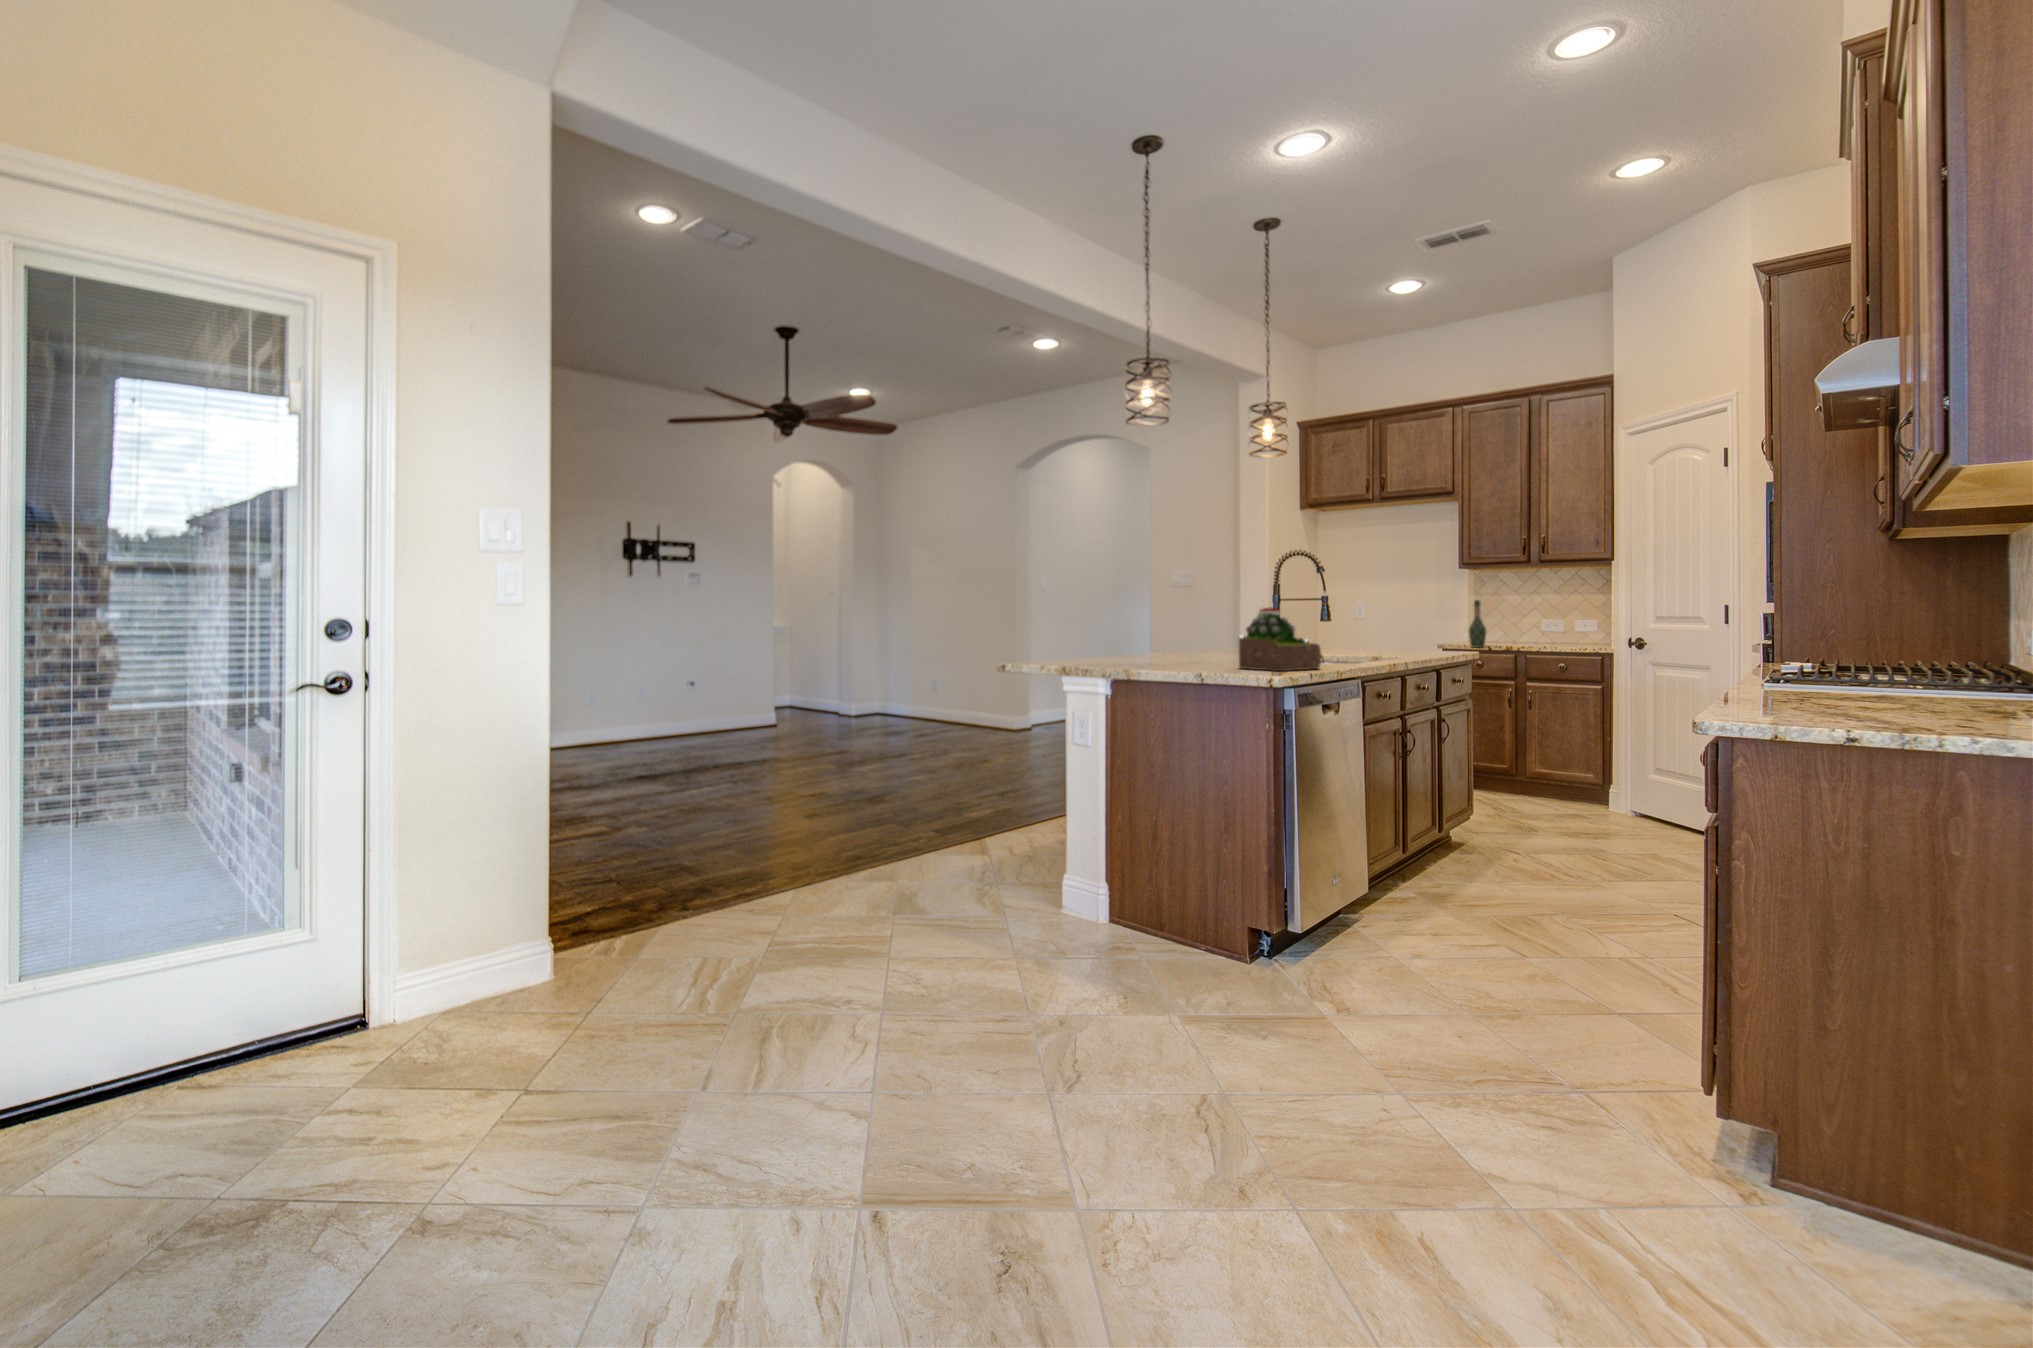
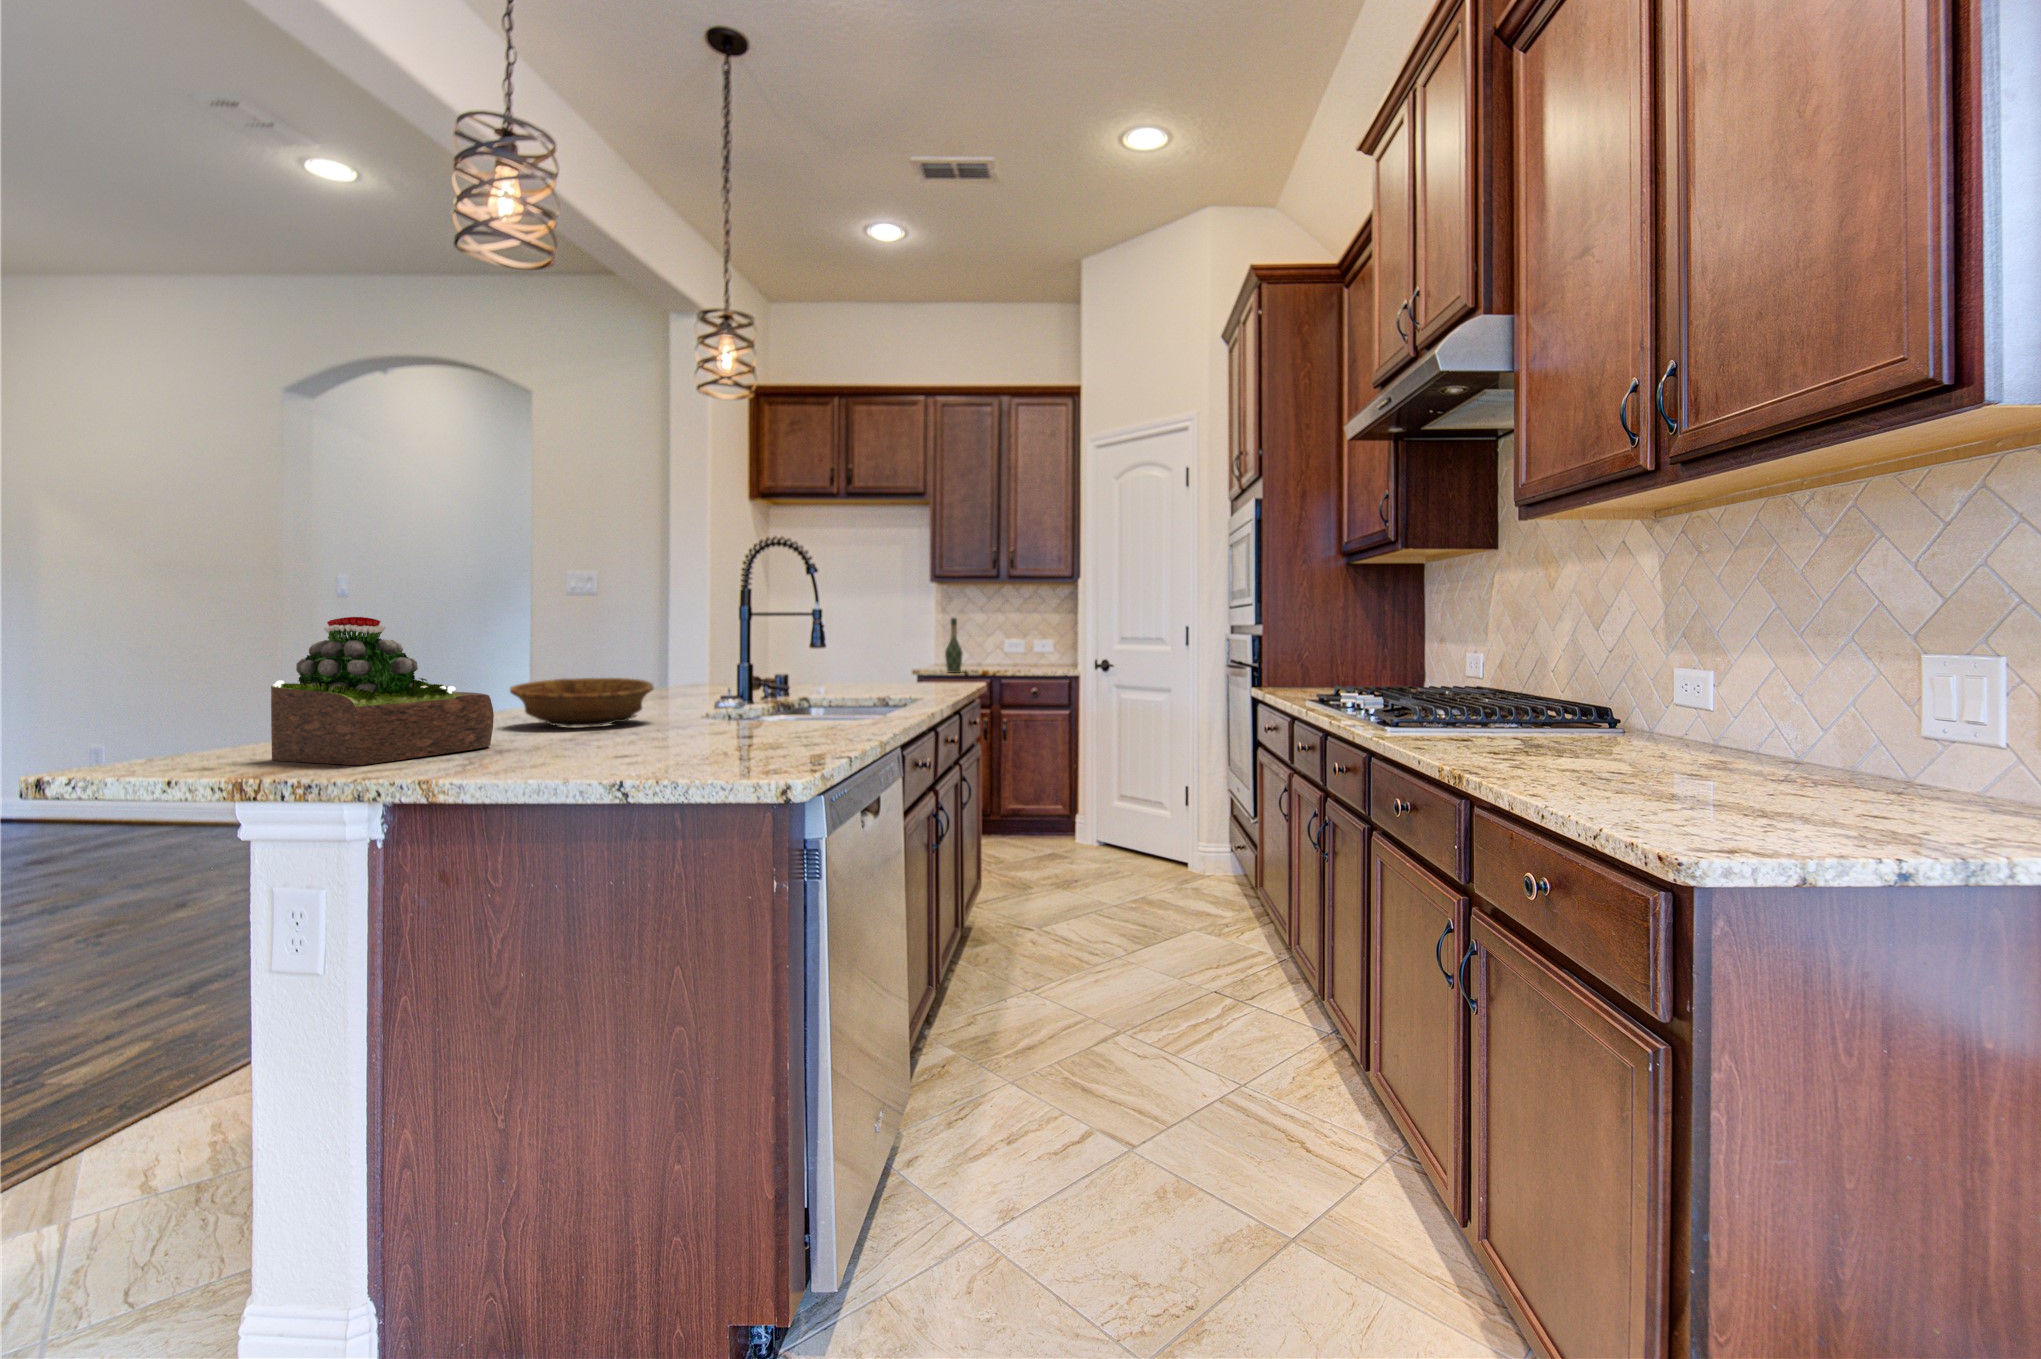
succulent plant: present [1239,607,1321,671] -> present [271,617,494,765]
decorative bowl: none [1153,639,1220,662] -> present [510,678,654,727]

